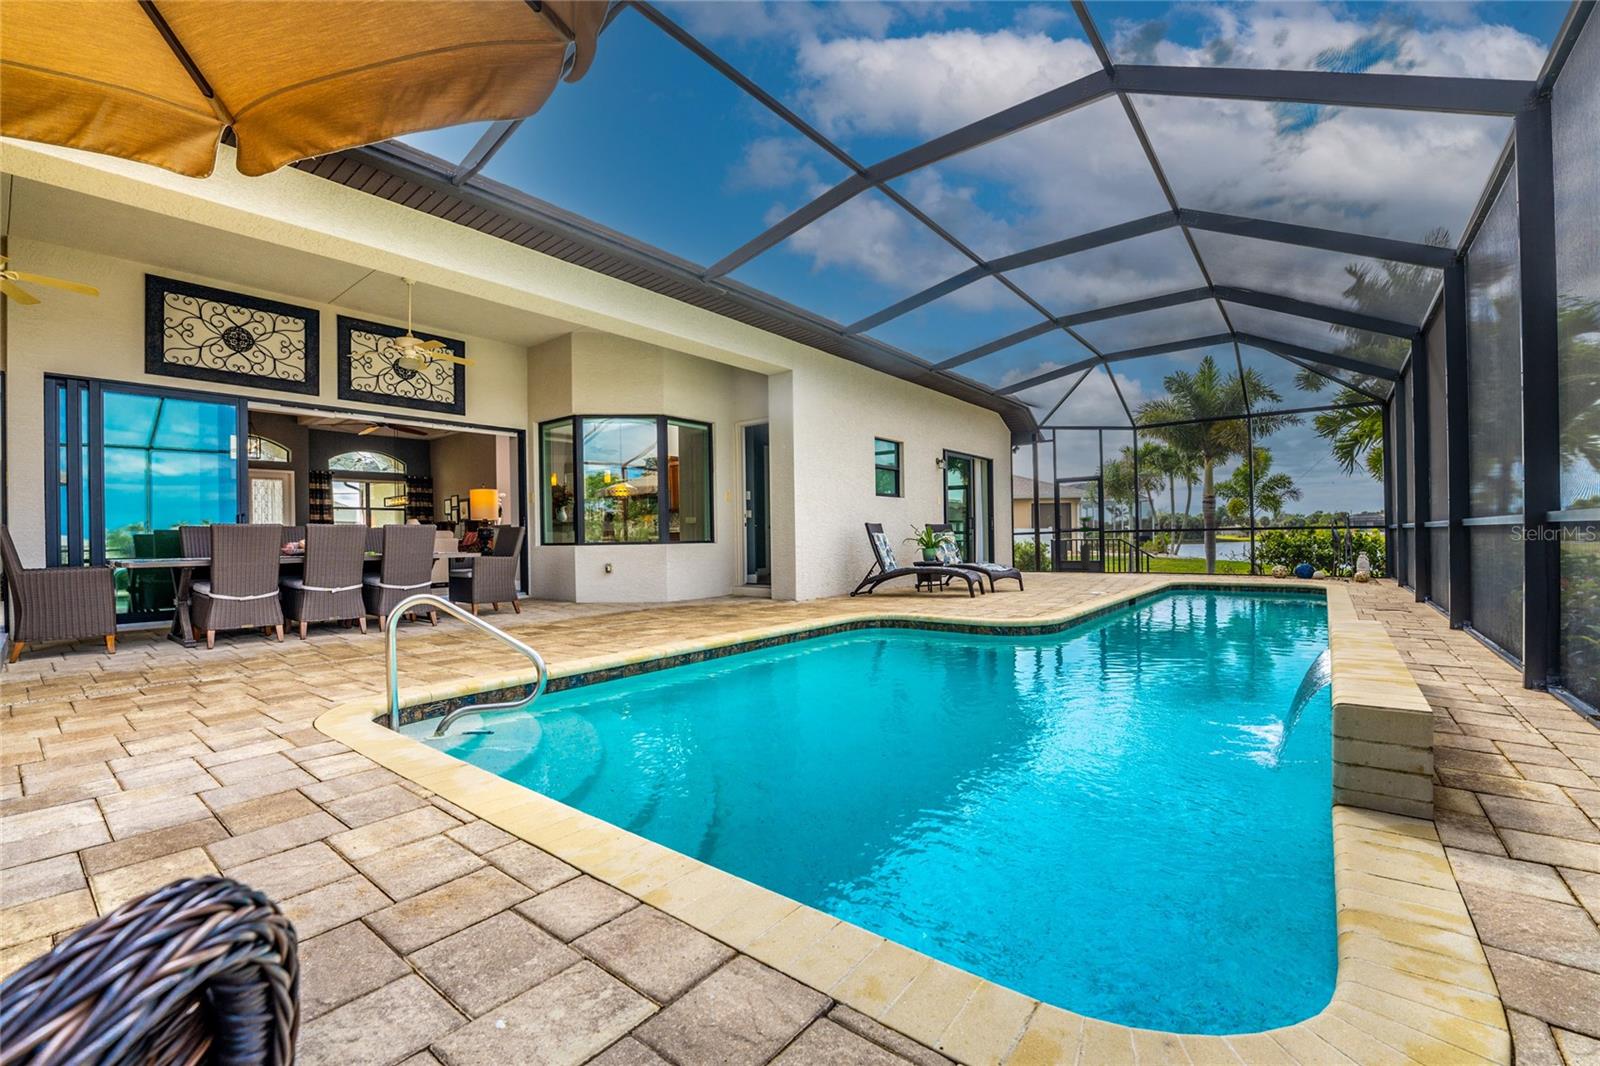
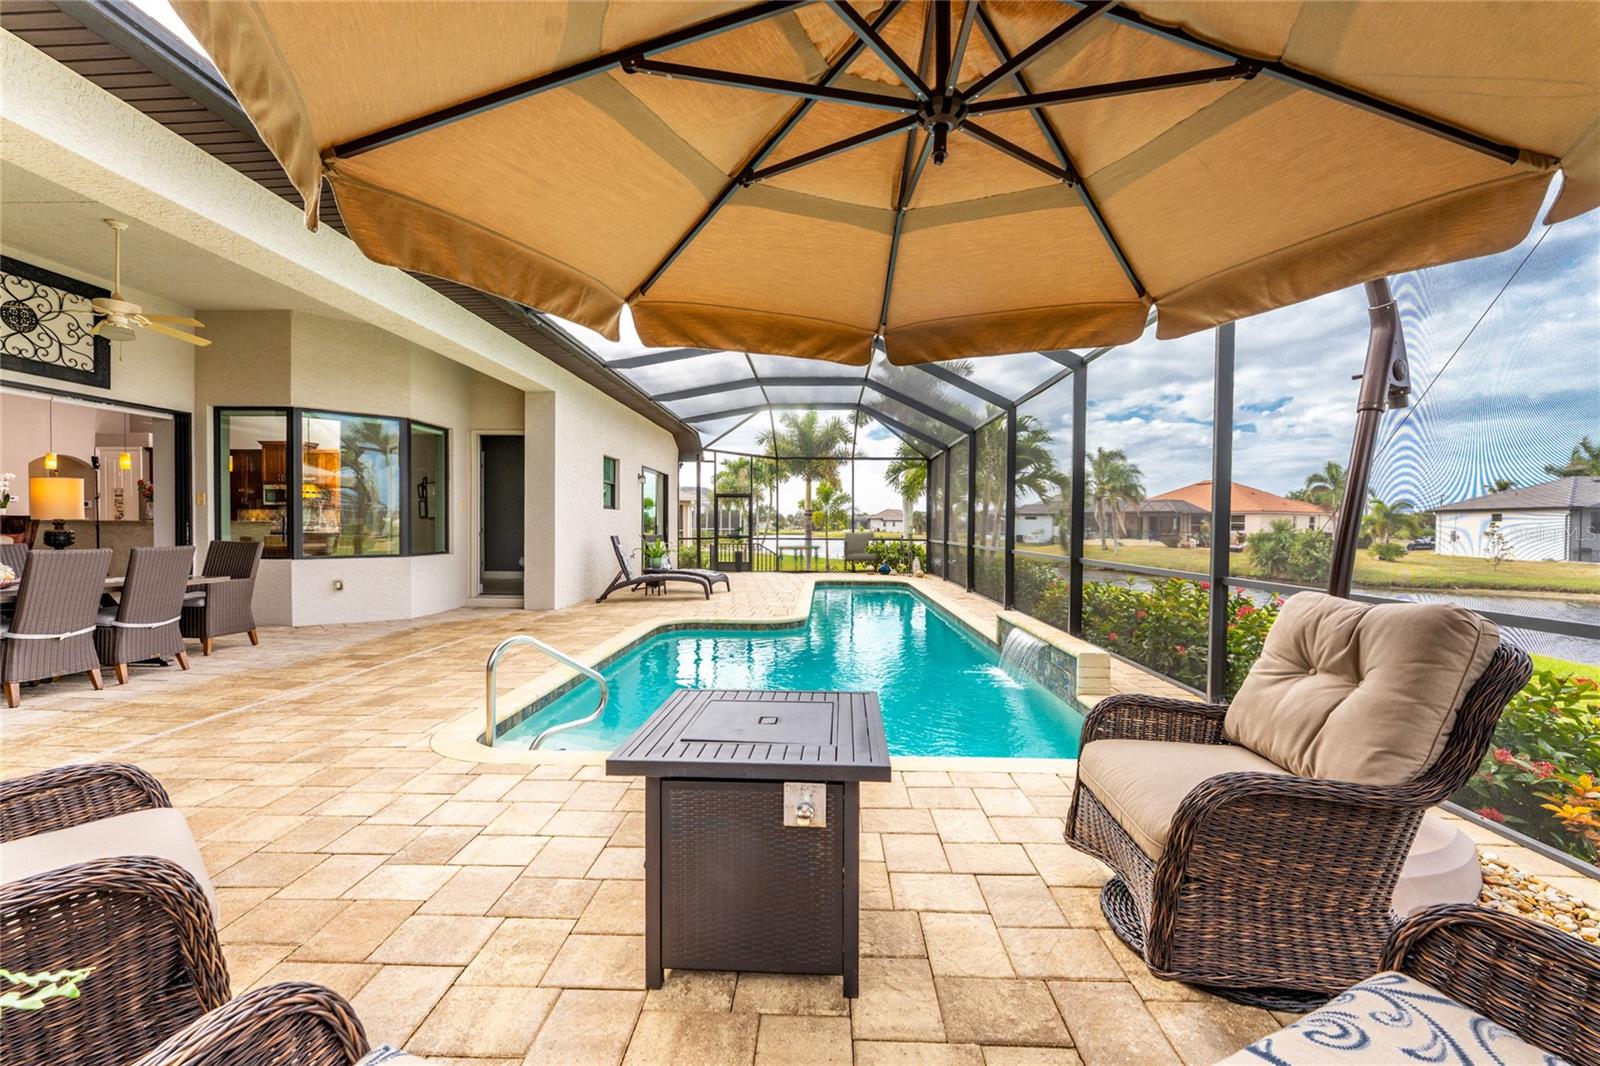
lounge chair: none [1226,522,1282,576] -> present [844,532,878,571]
side table: none [1132,539,1192,573] -> present [778,545,820,572]

